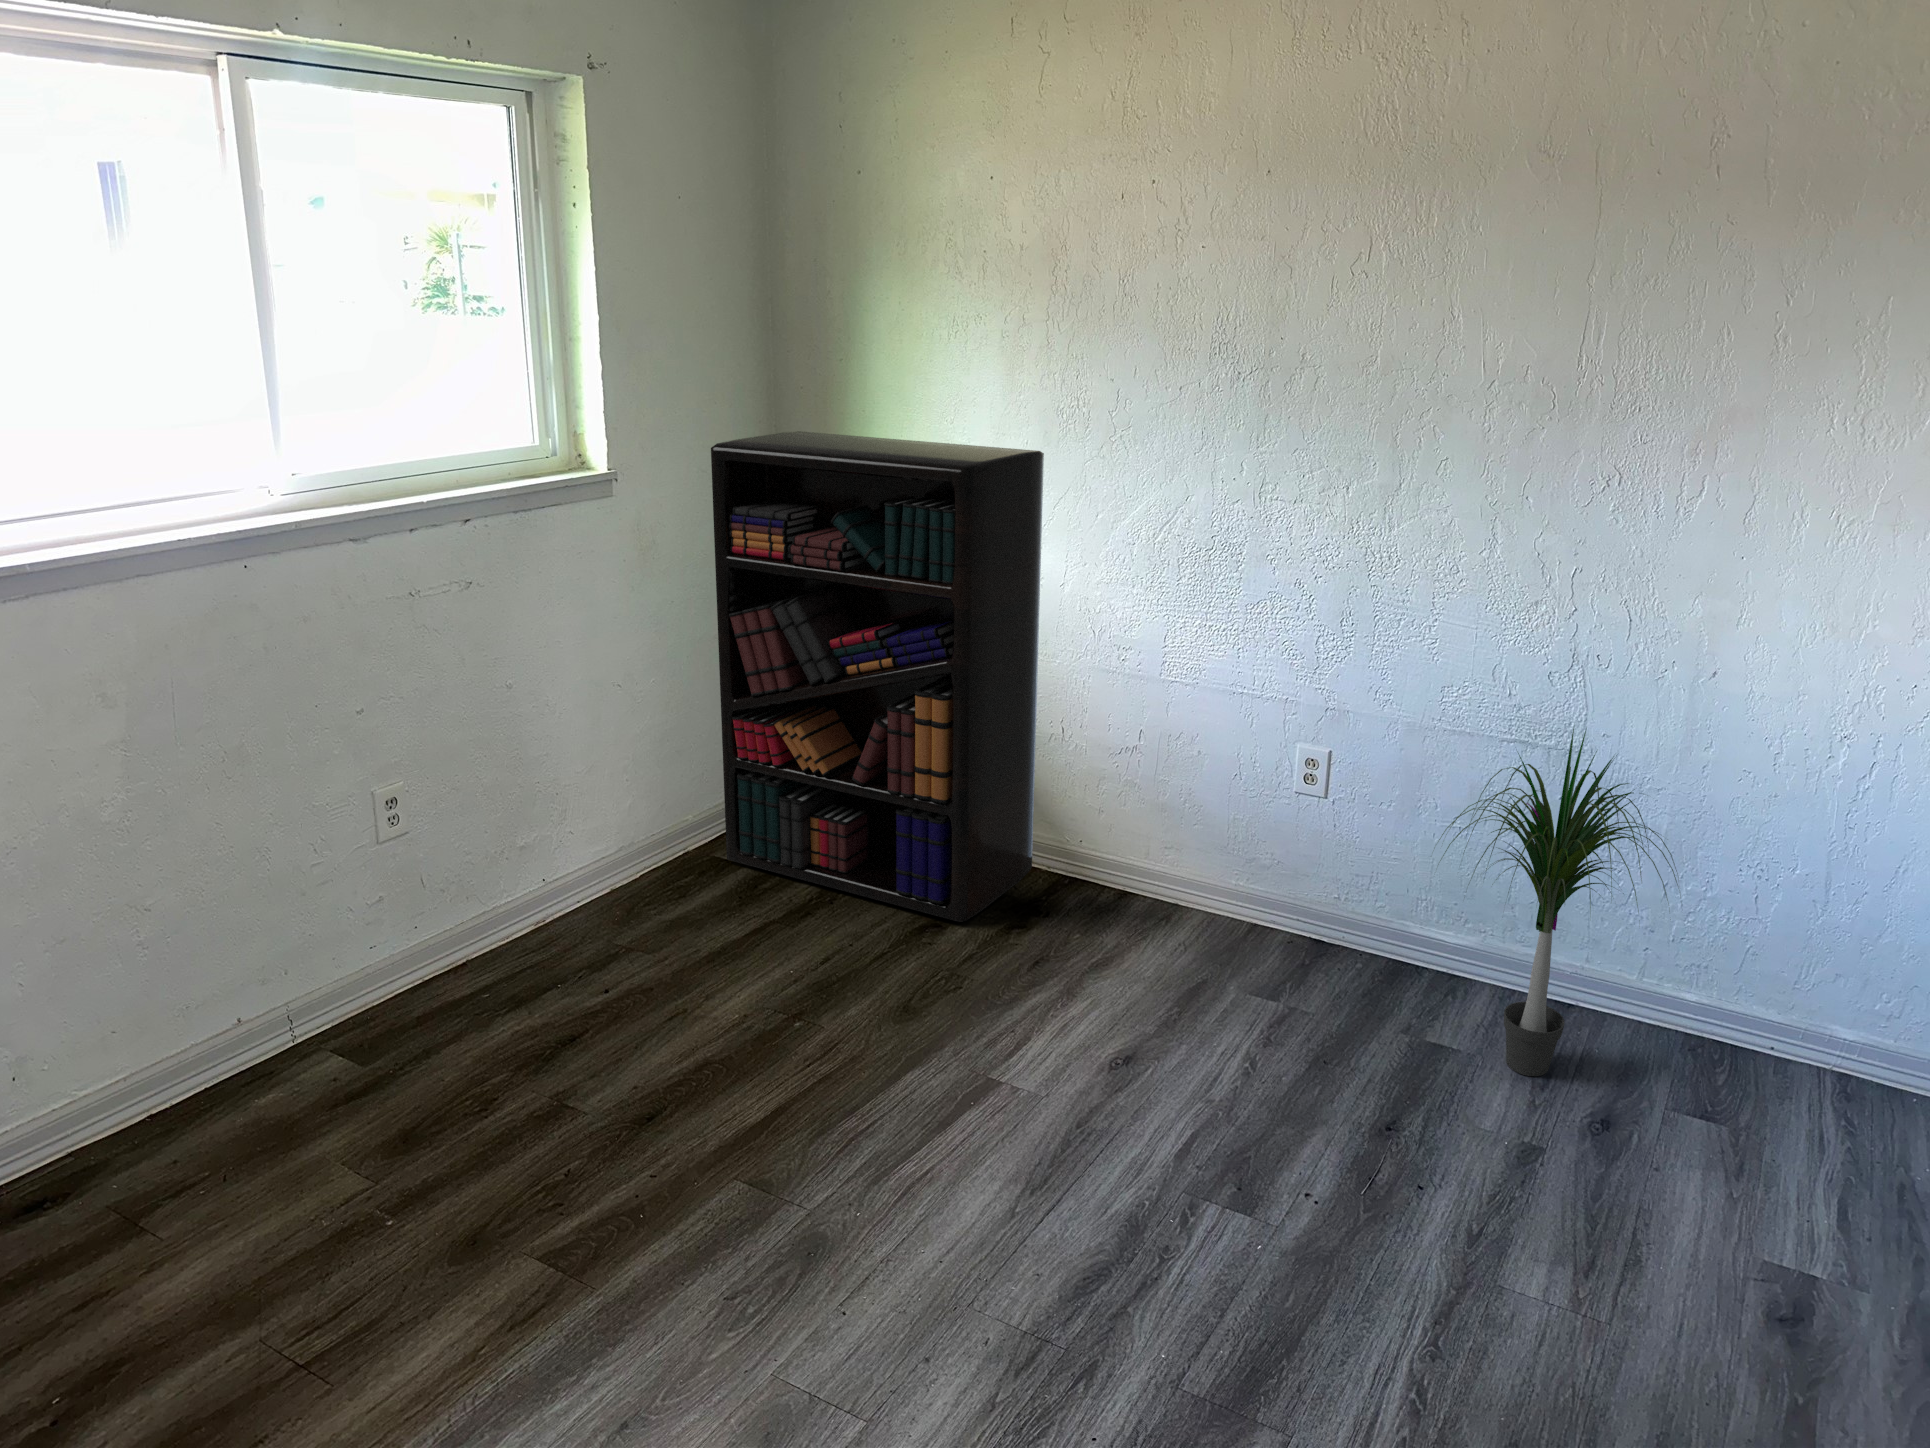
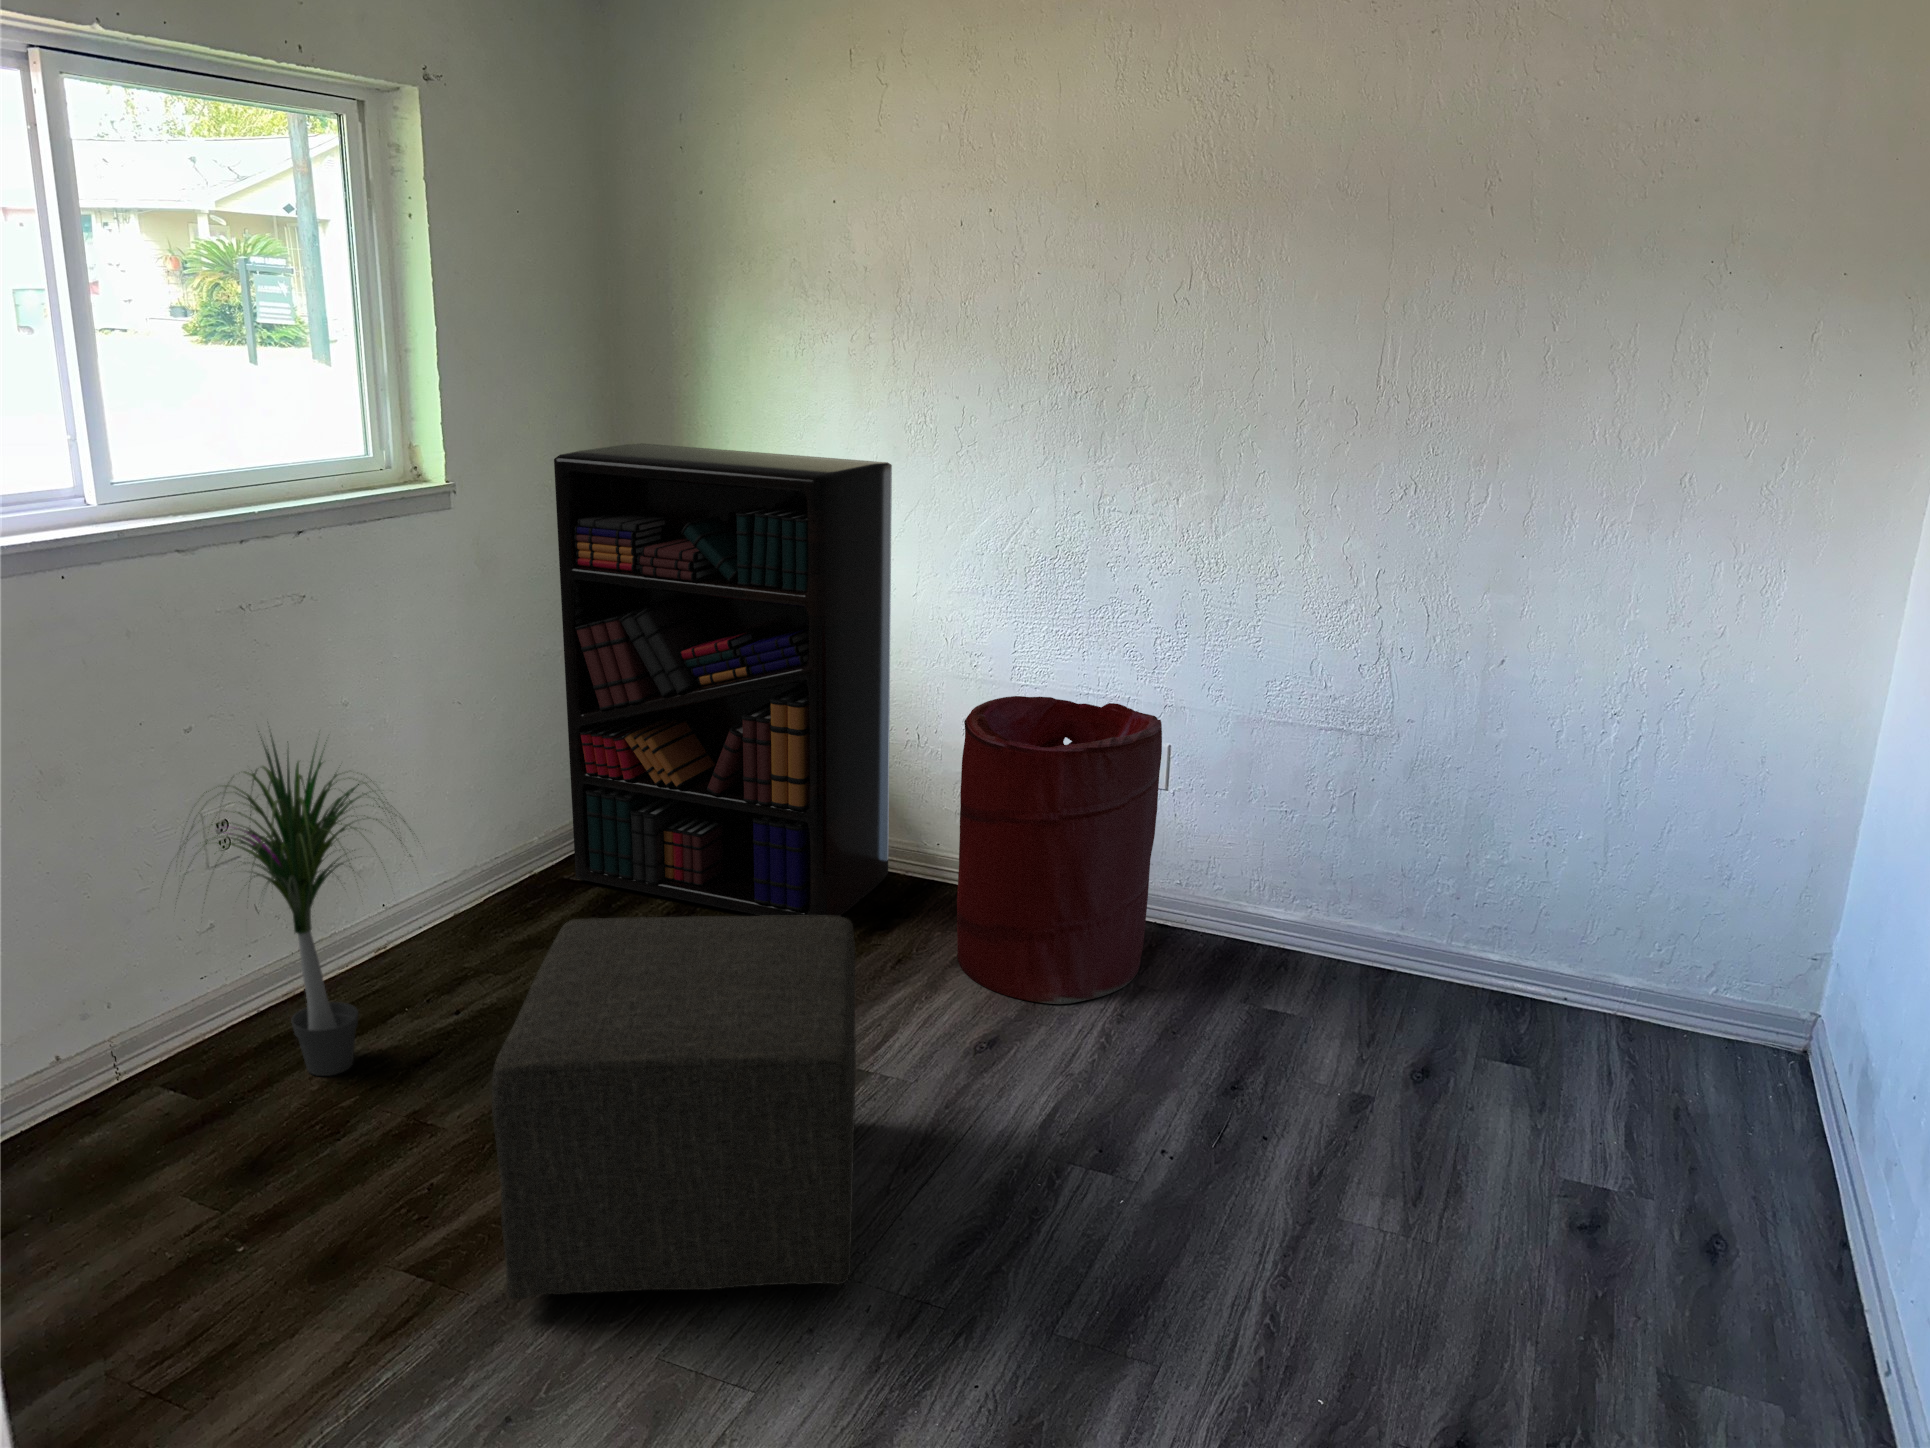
laundry hamper: none [1098,695,1320,1019] -> present [957,696,1162,1004]
potted plant: present [1439,729,1678,1076] -> present [180,731,411,1076]
ottoman: none [614,915,986,1315] -> present [492,915,856,1299]

